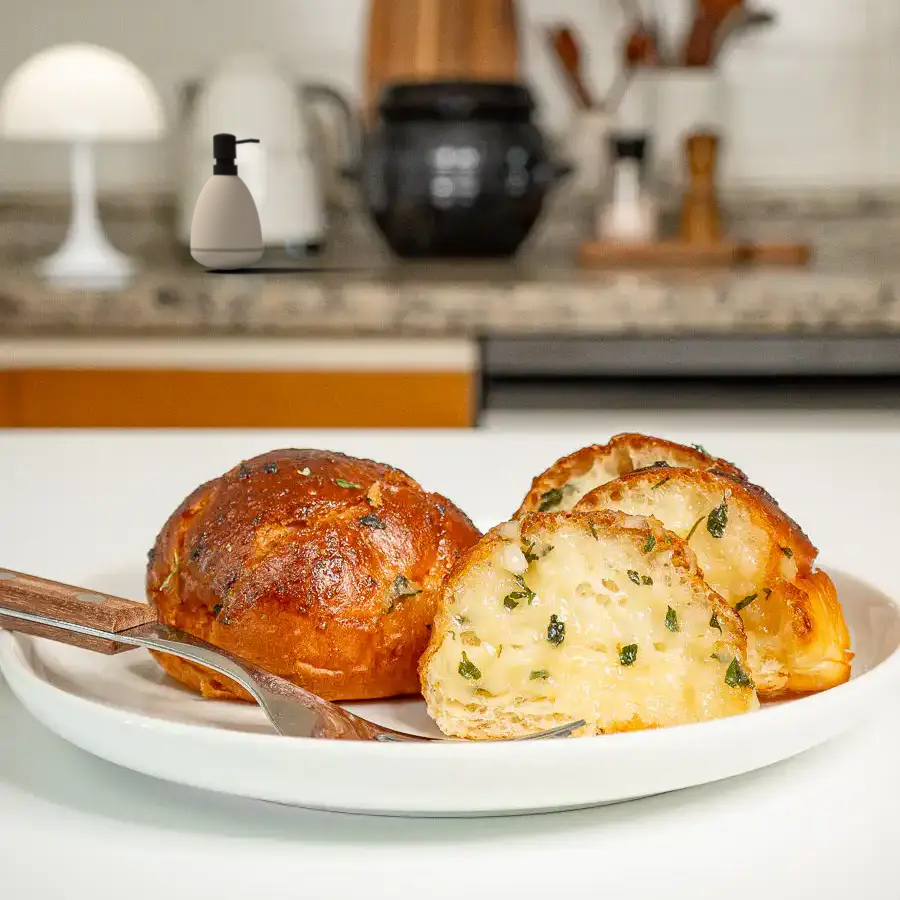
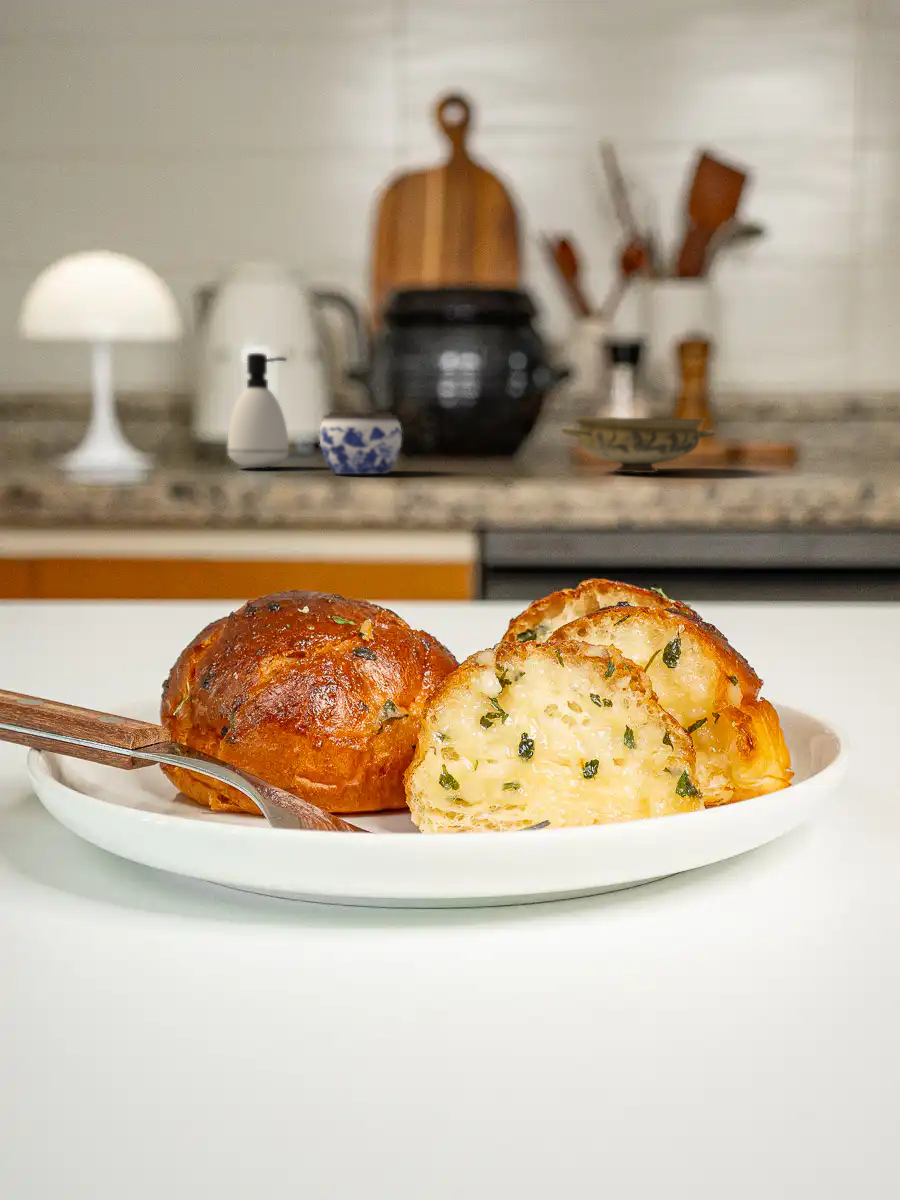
jar: none [299,205,397,278] -> present [319,412,402,474]
ceramic bowl: none [586,208,767,275] -> present [562,417,714,473]

